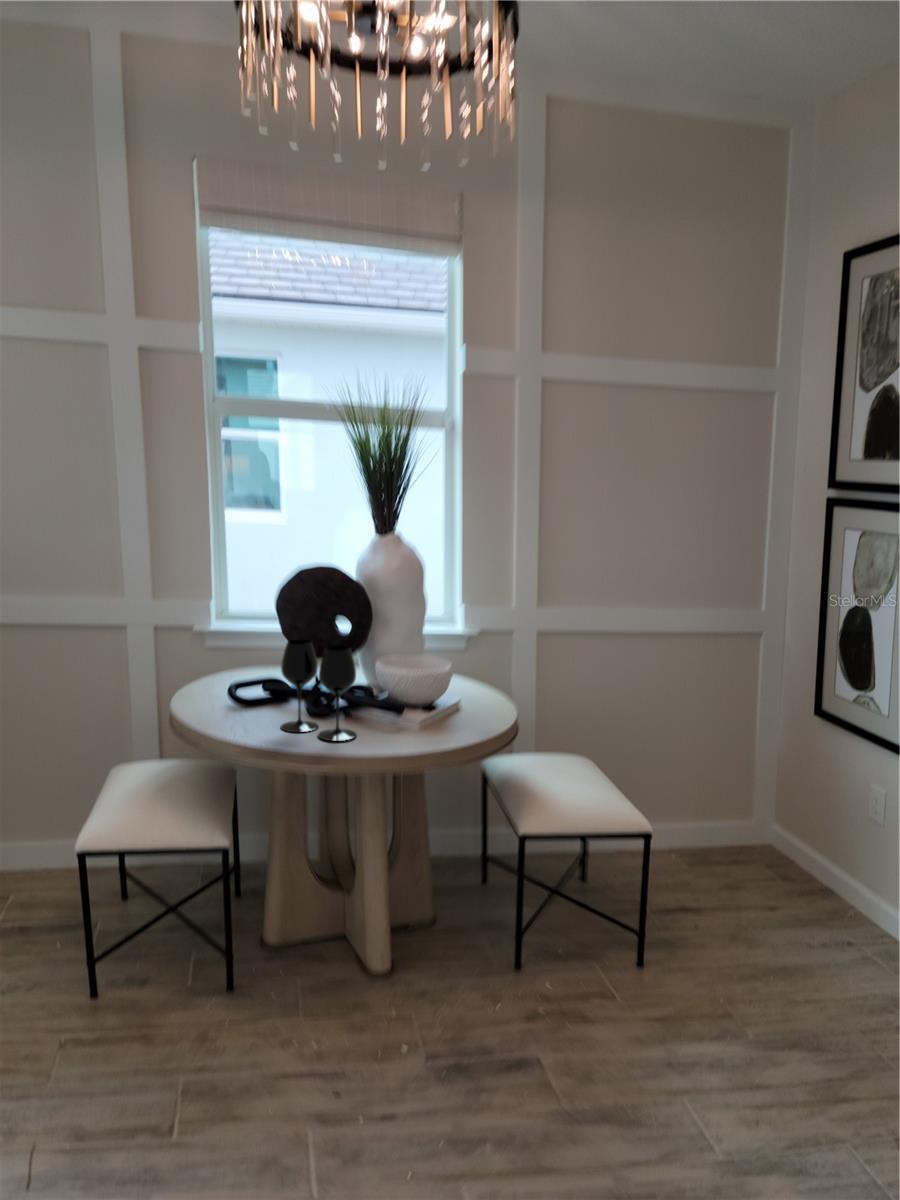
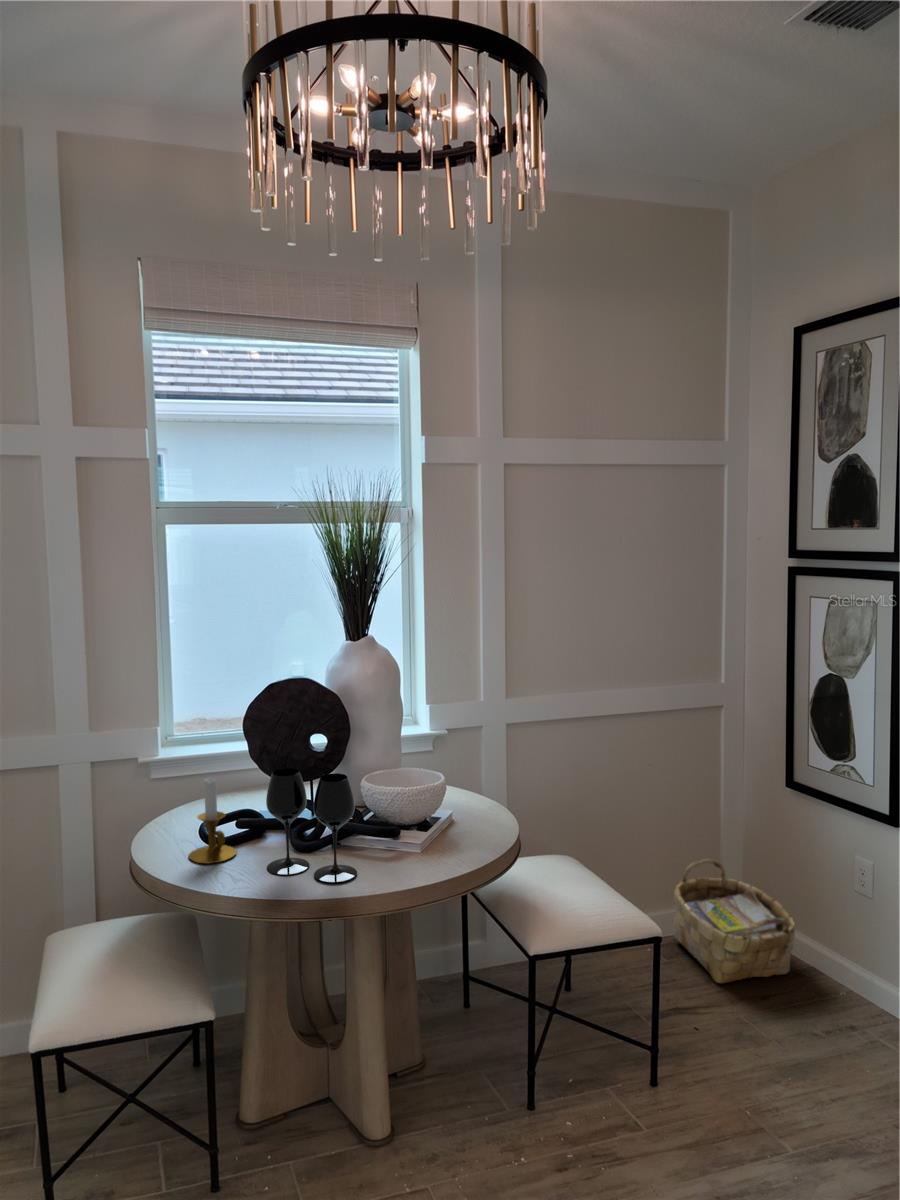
candlestick: none [218,645,261,719] -> present [189,778,236,864]
woven basket: none [691,778,807,892] -> present [673,859,795,983]

